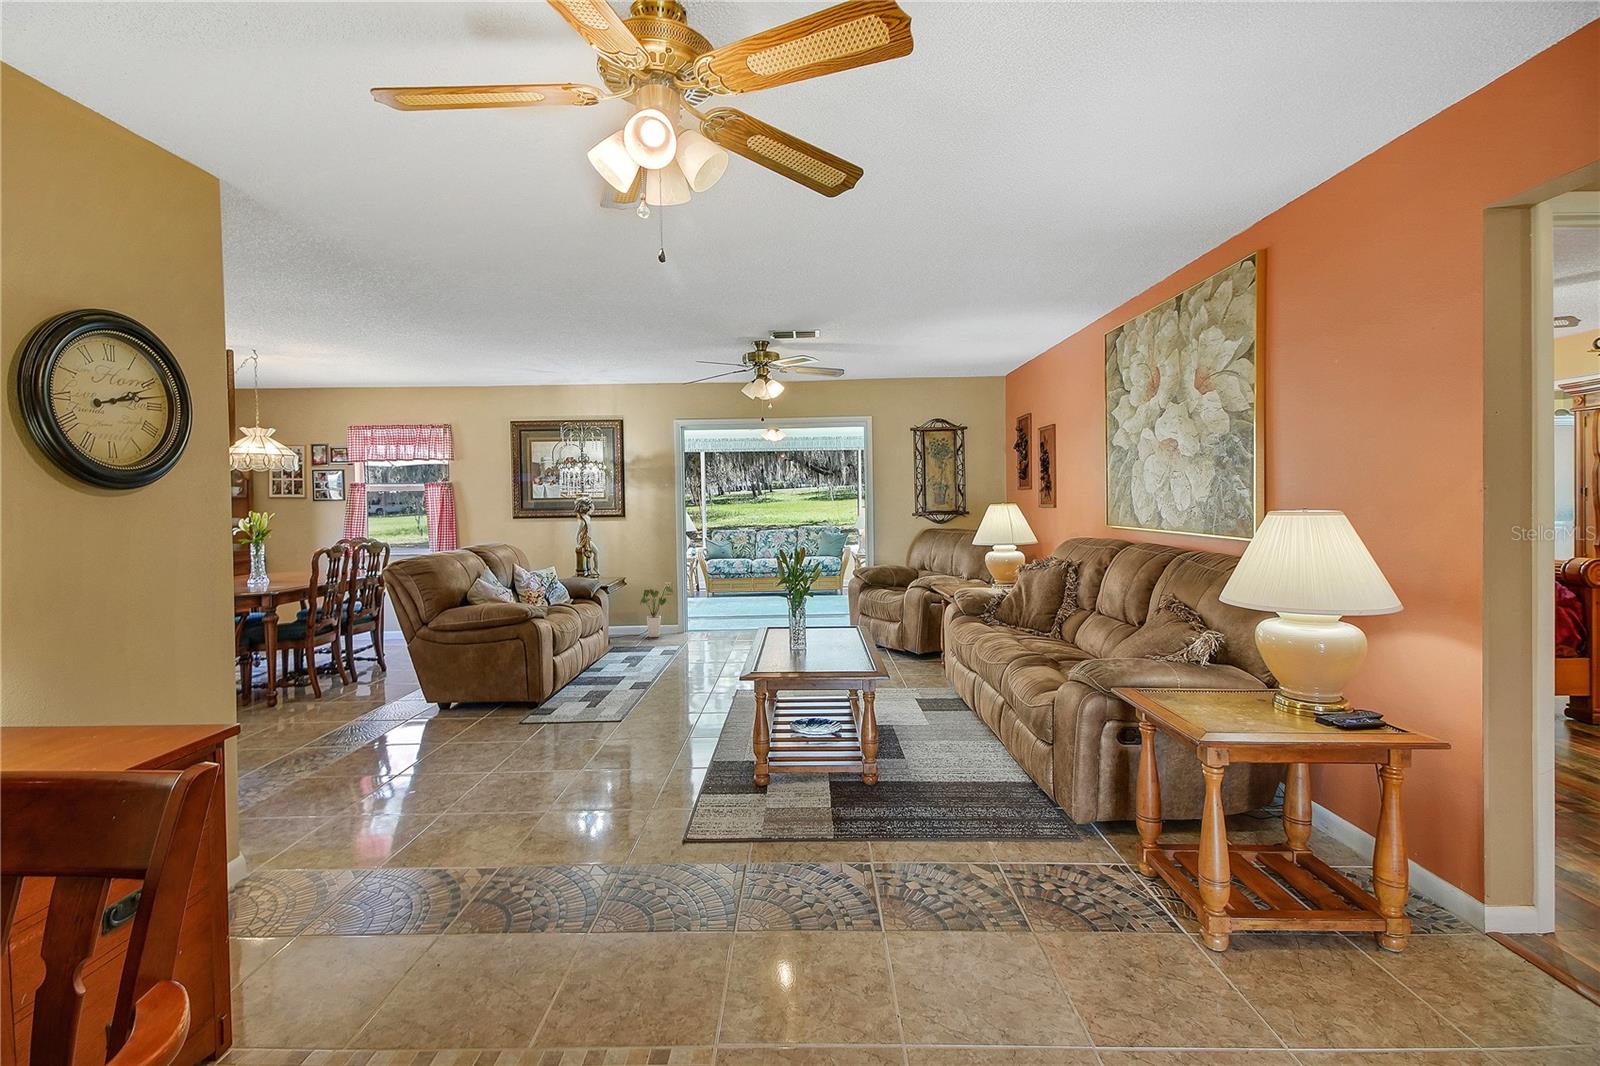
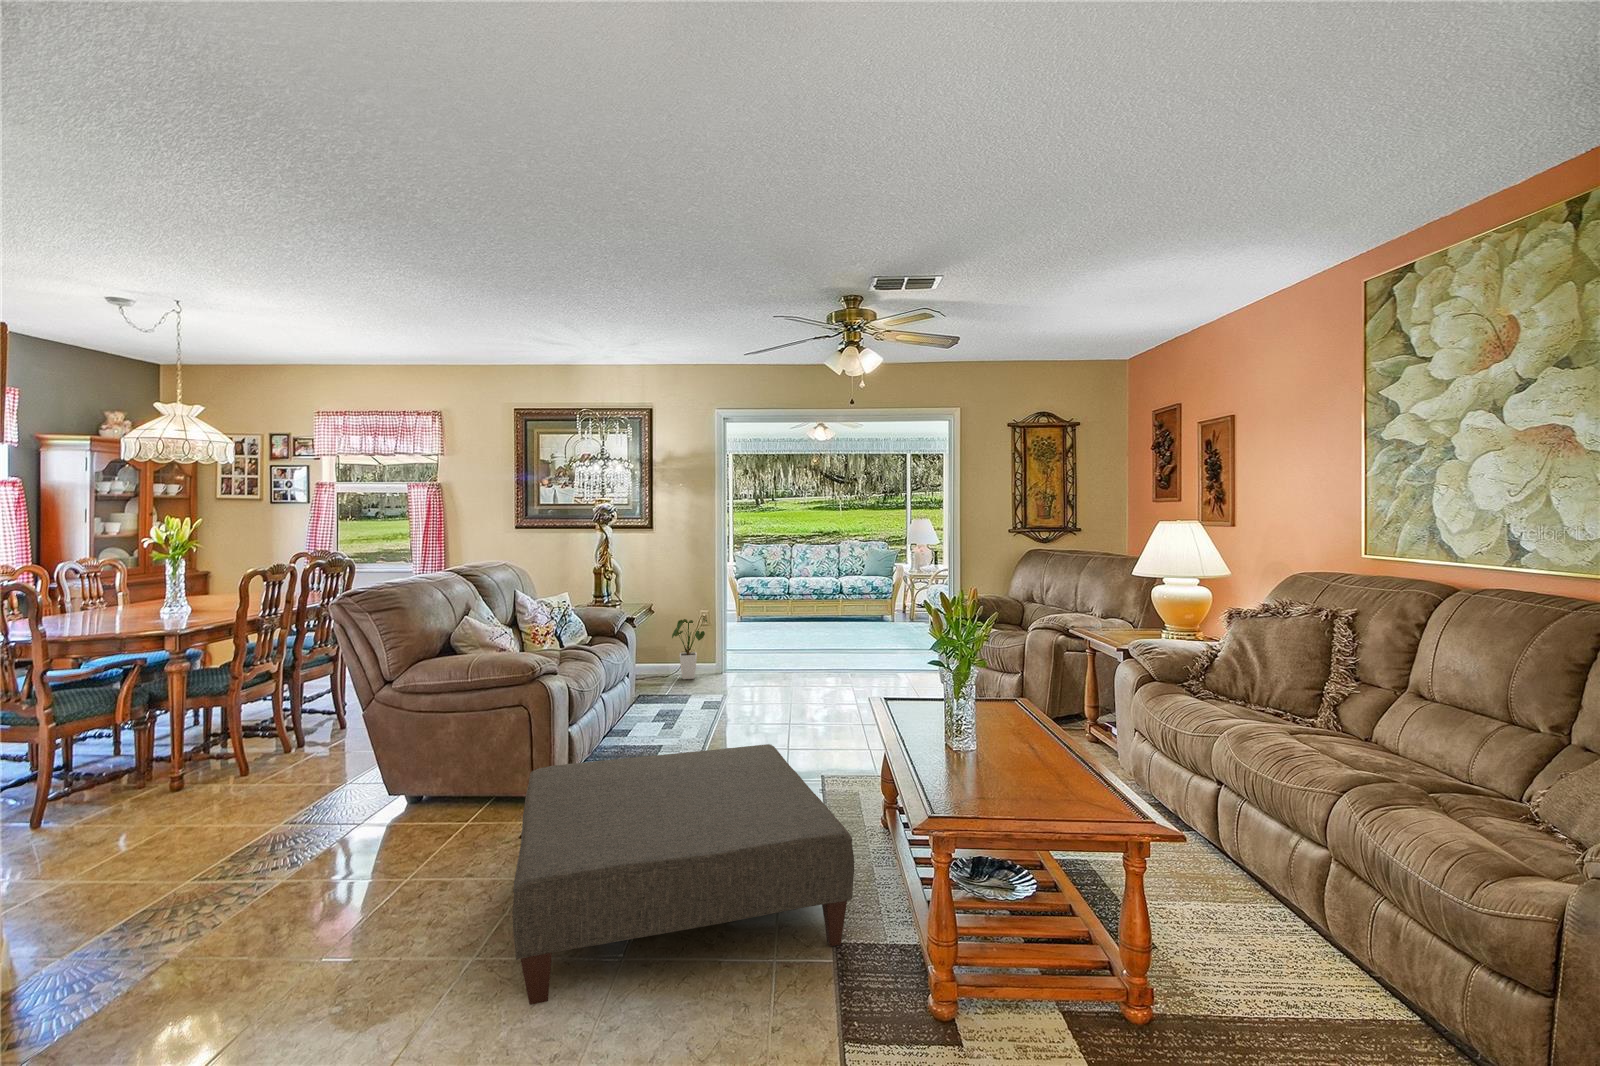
ottoman: none [515,660,726,790] -> present [513,744,854,1005]

